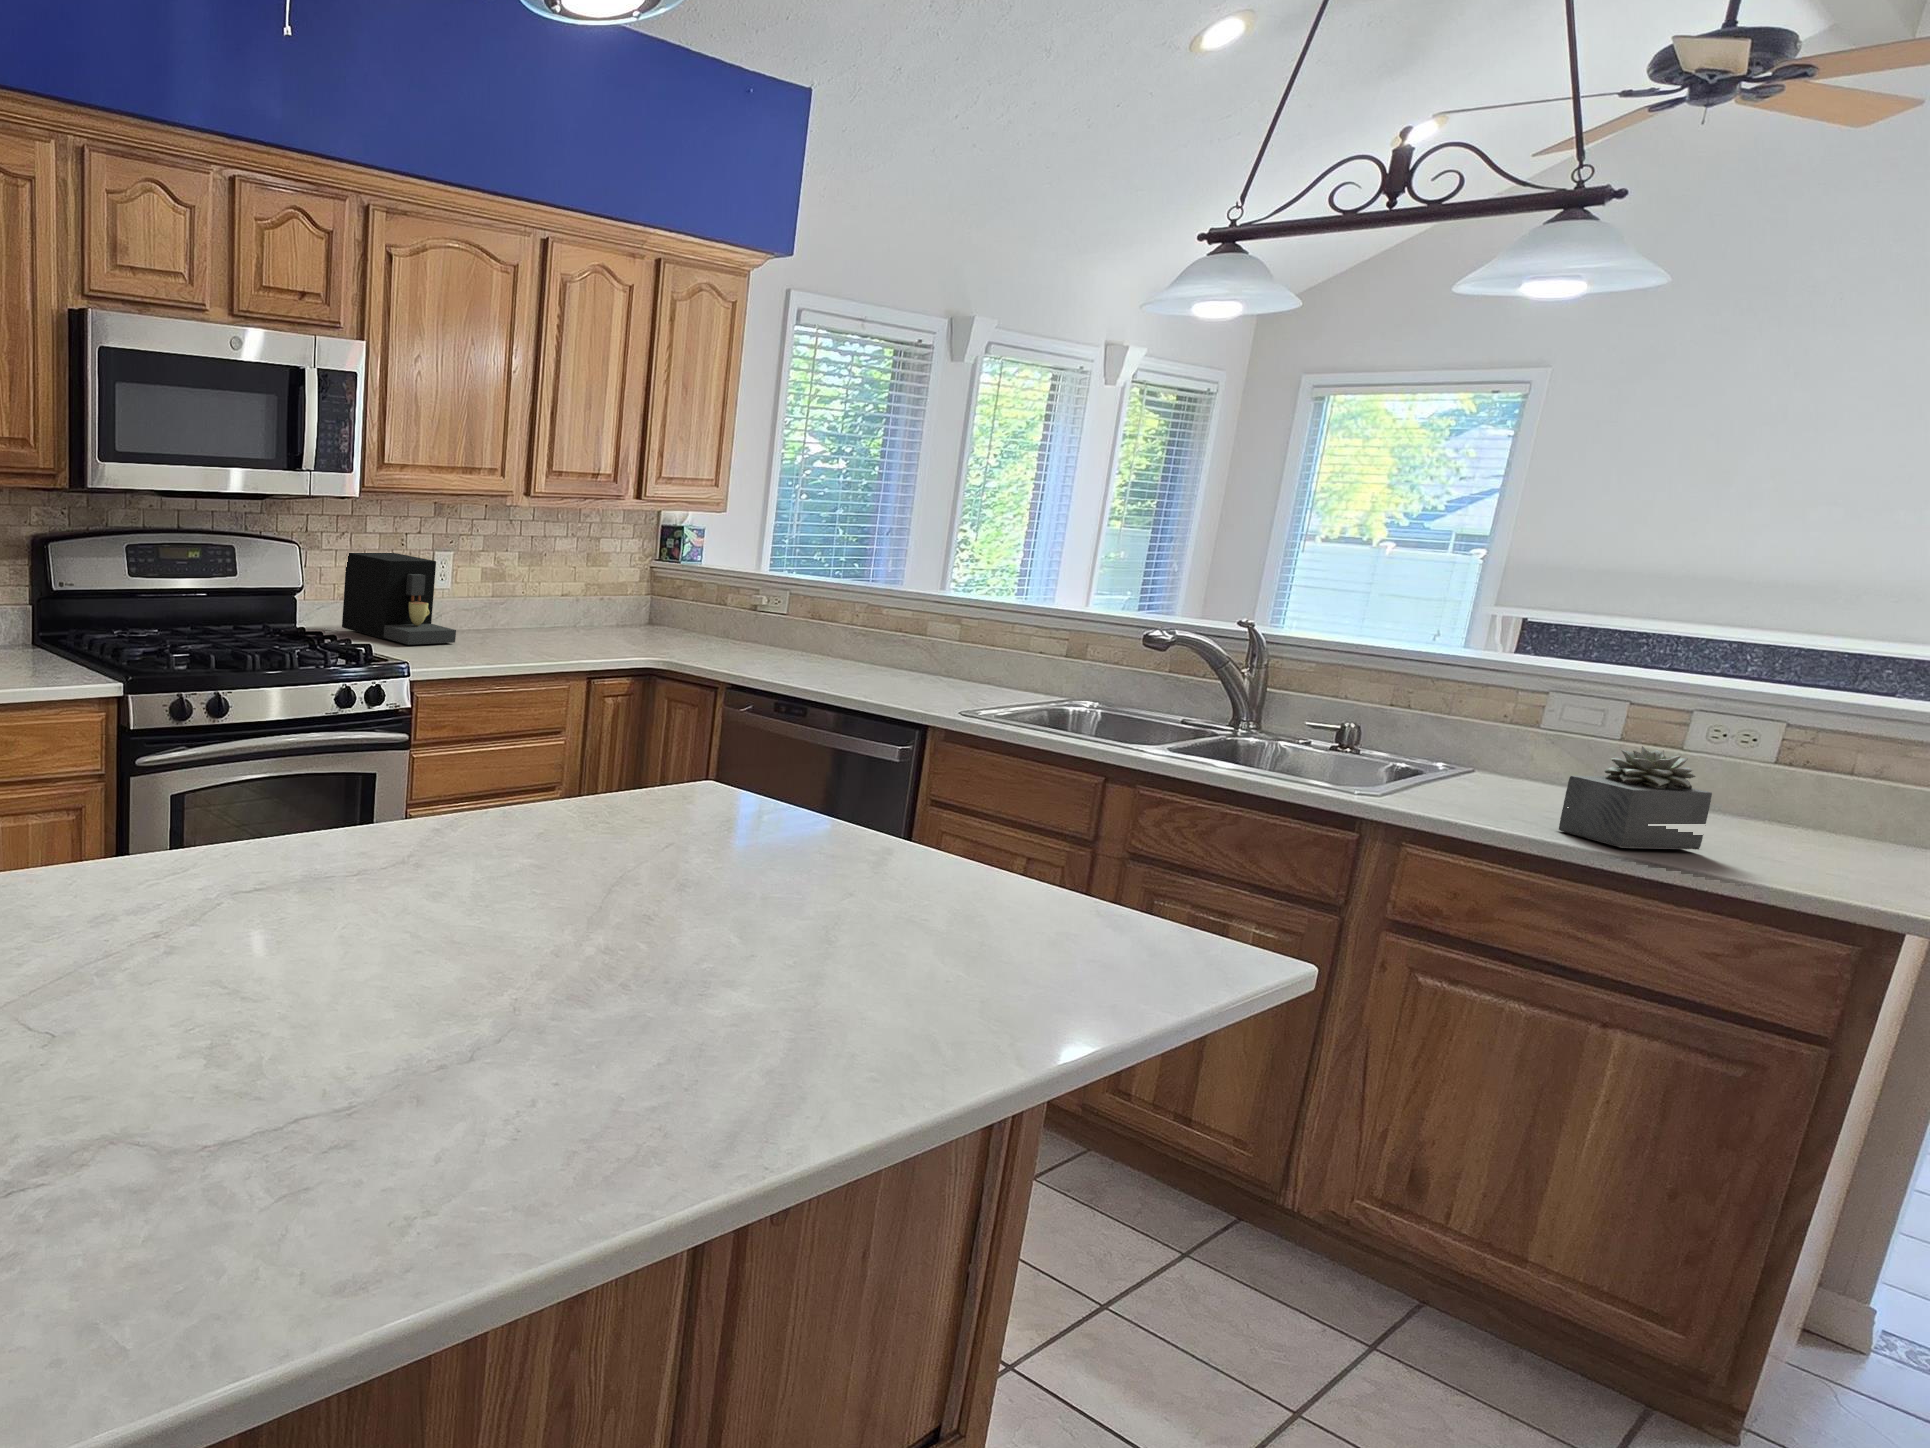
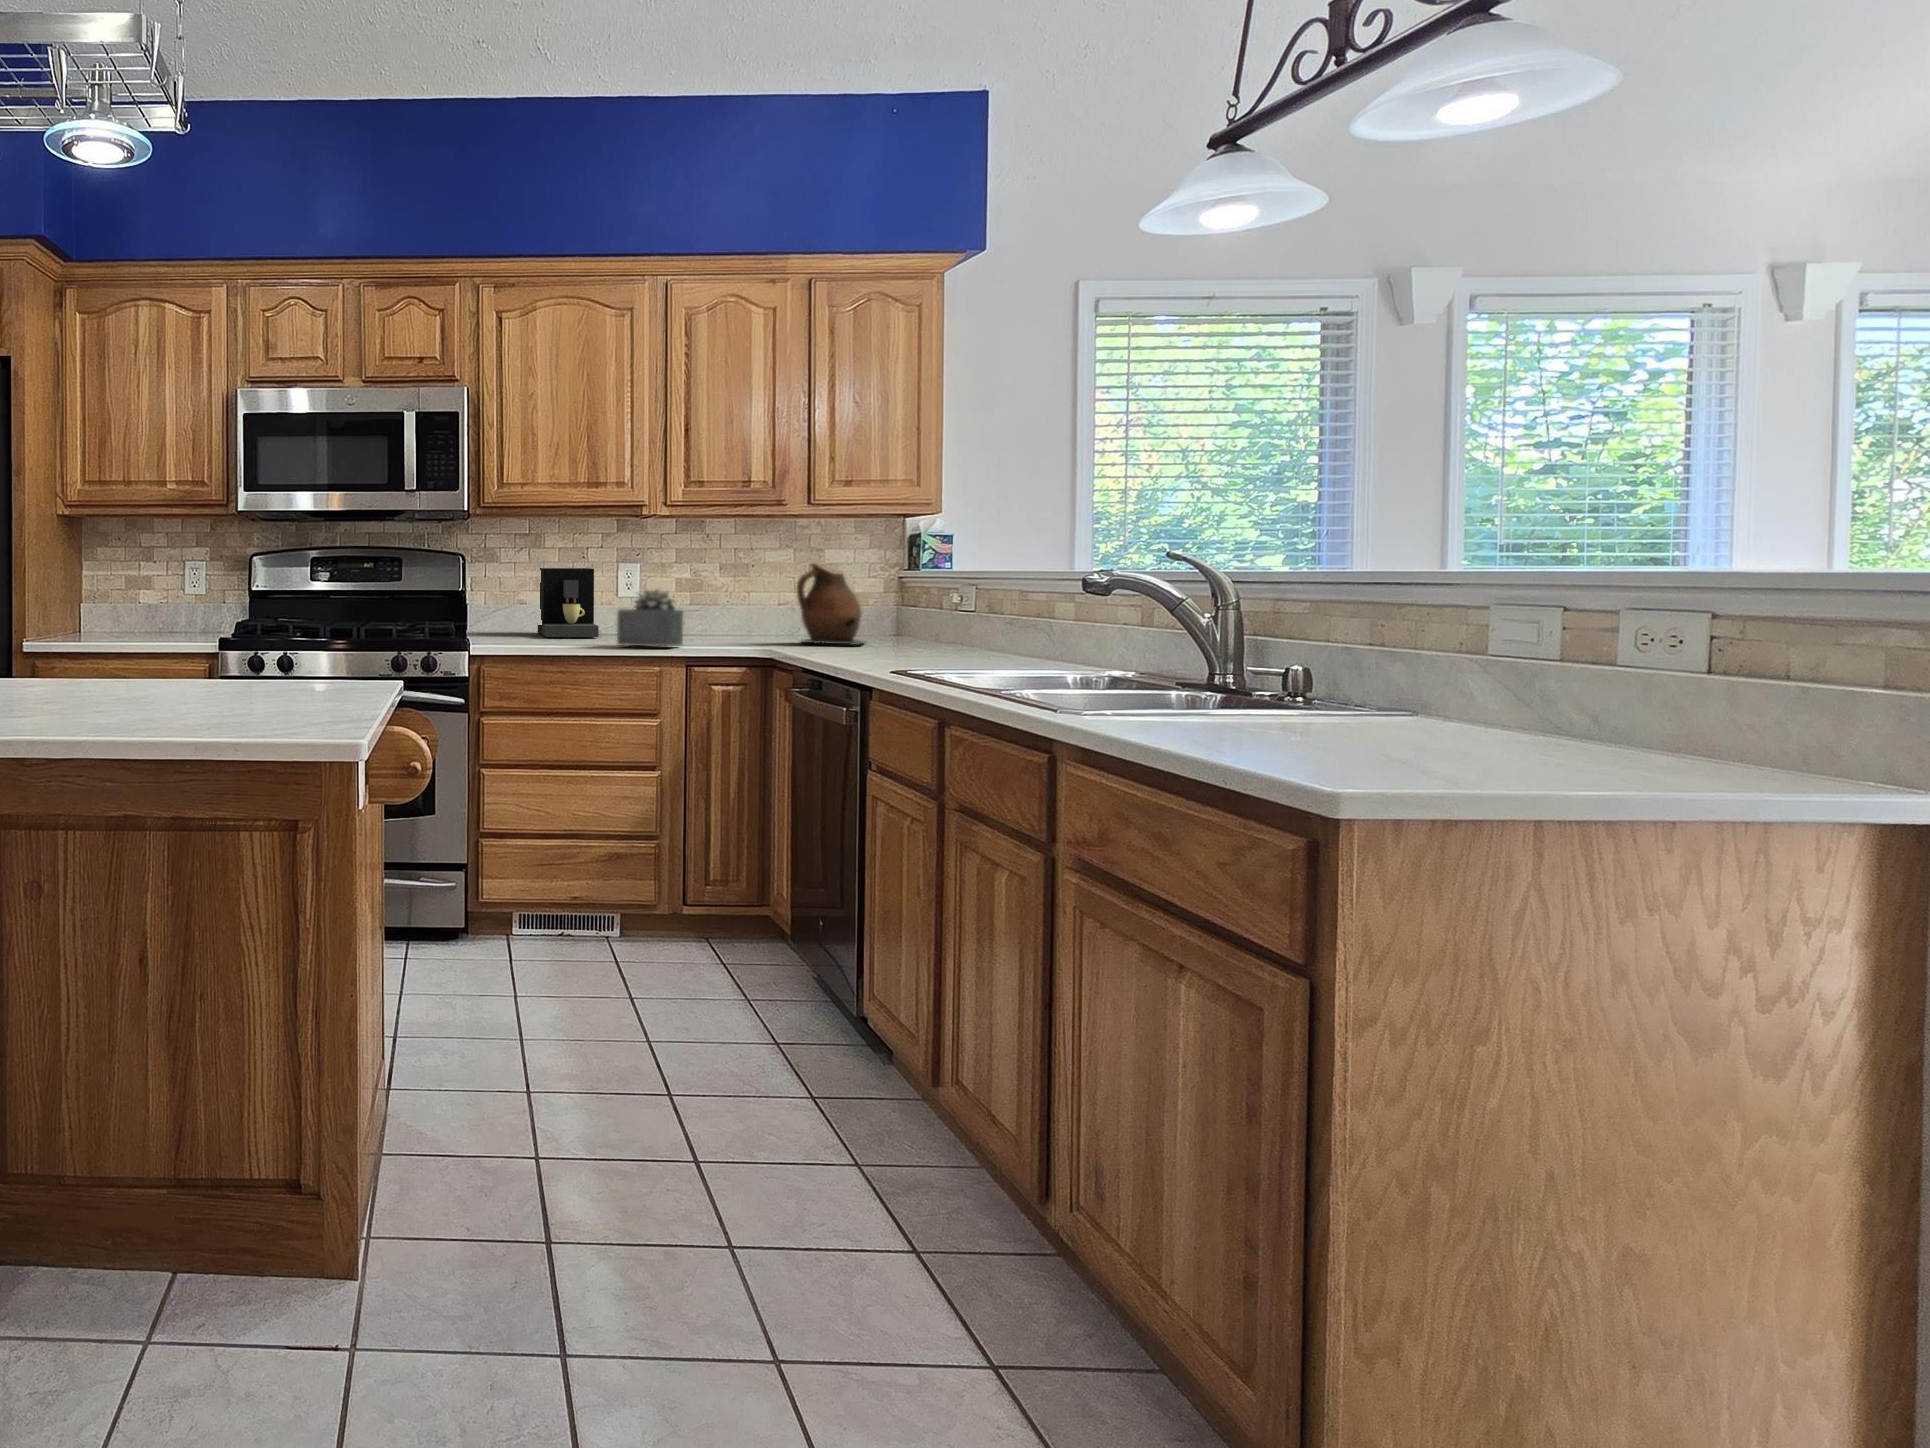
ceramic pitcher: none [652,572,728,657] -> present [797,564,864,645]
succulent plant: present [1558,746,1712,850] -> present [617,589,683,646]

